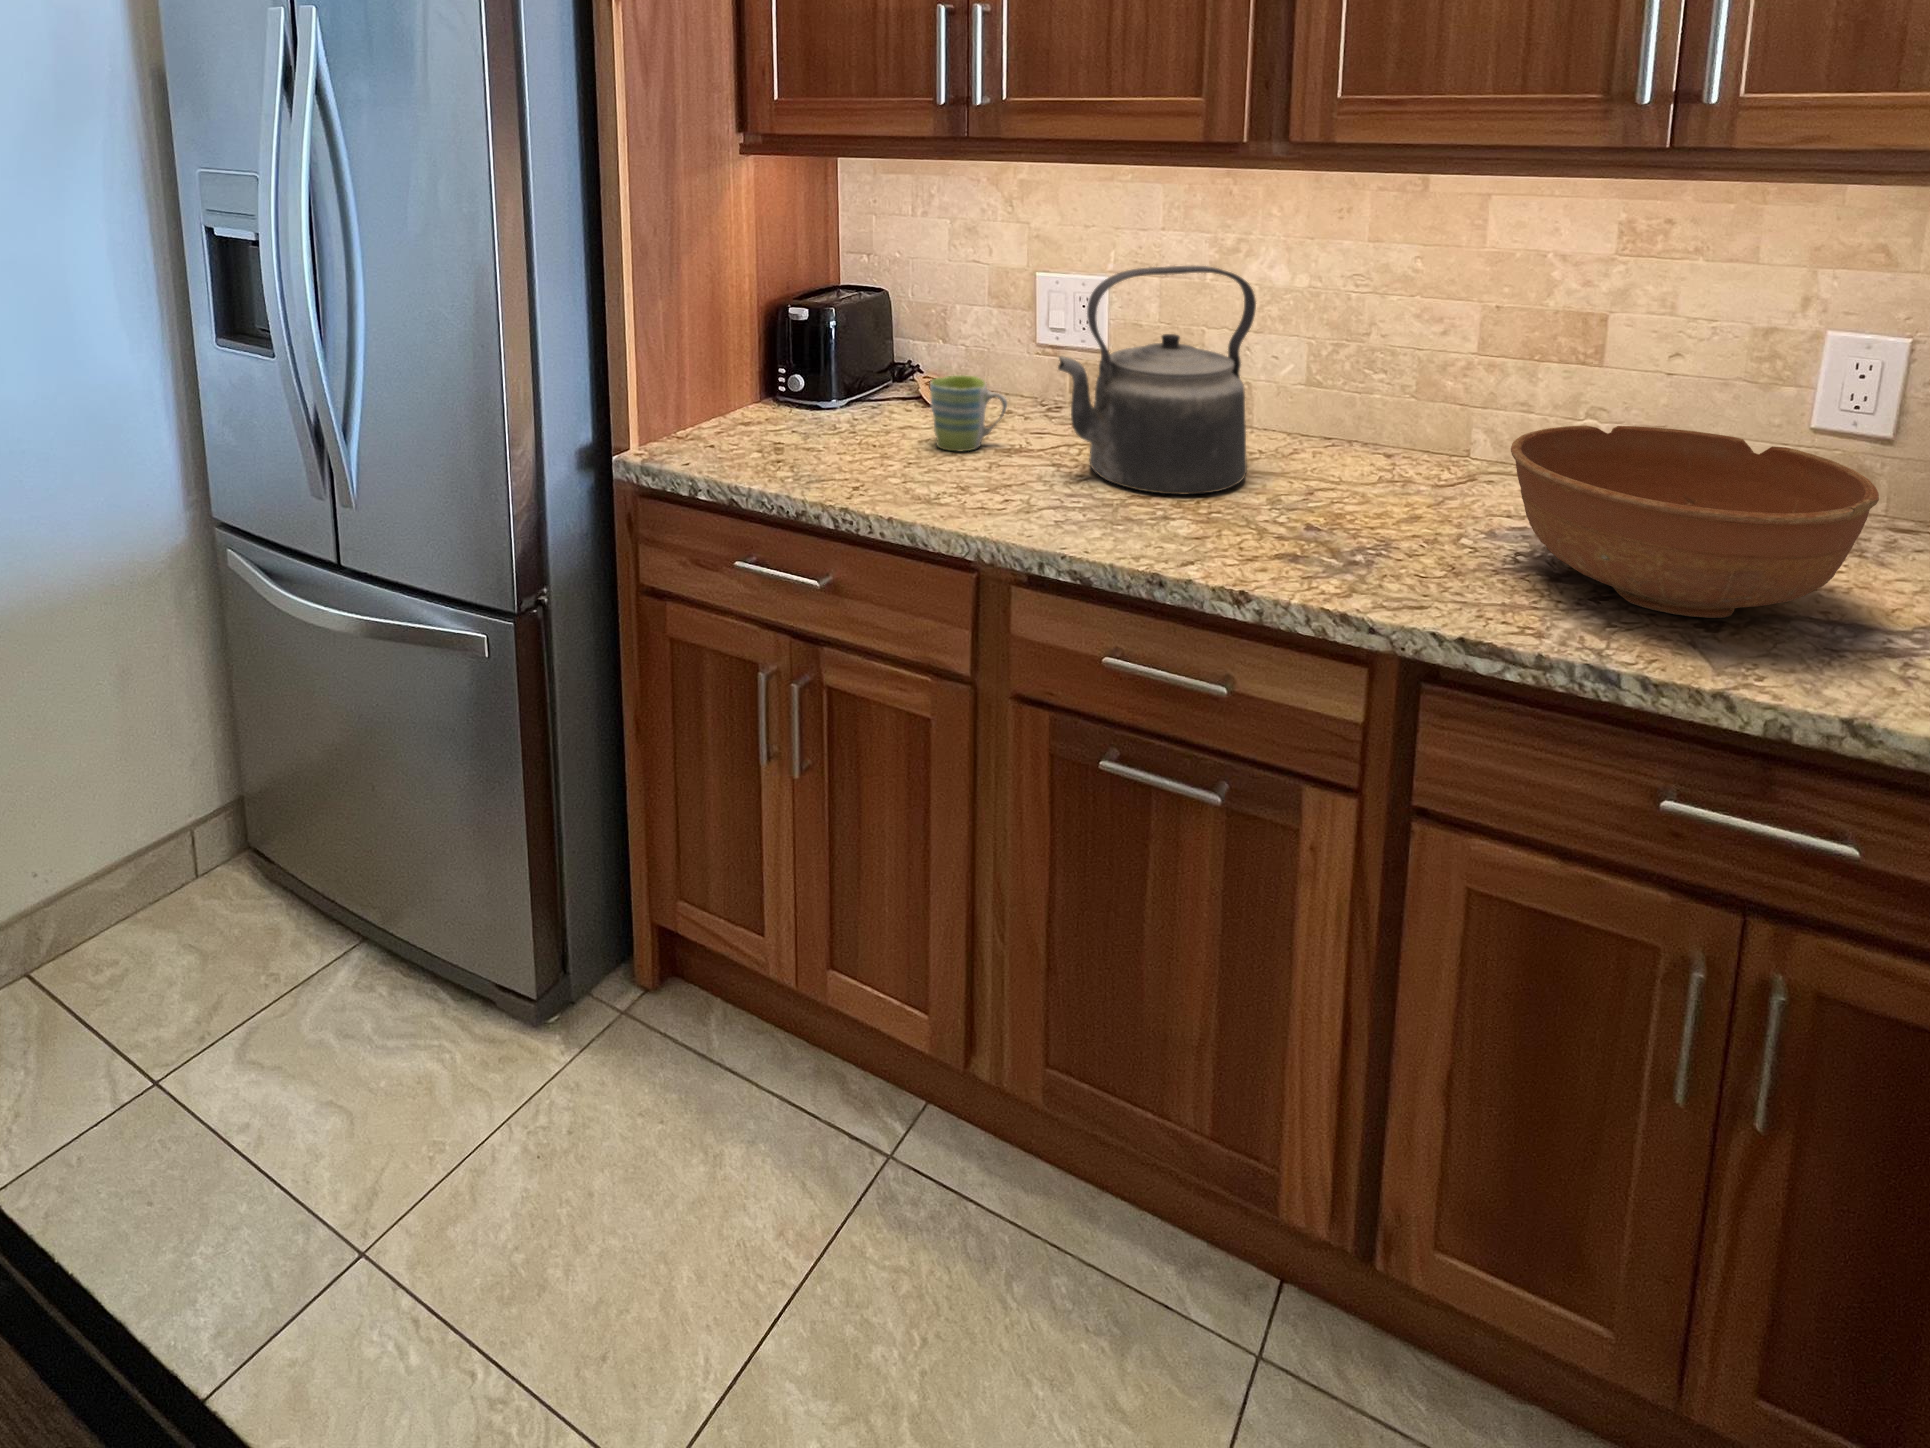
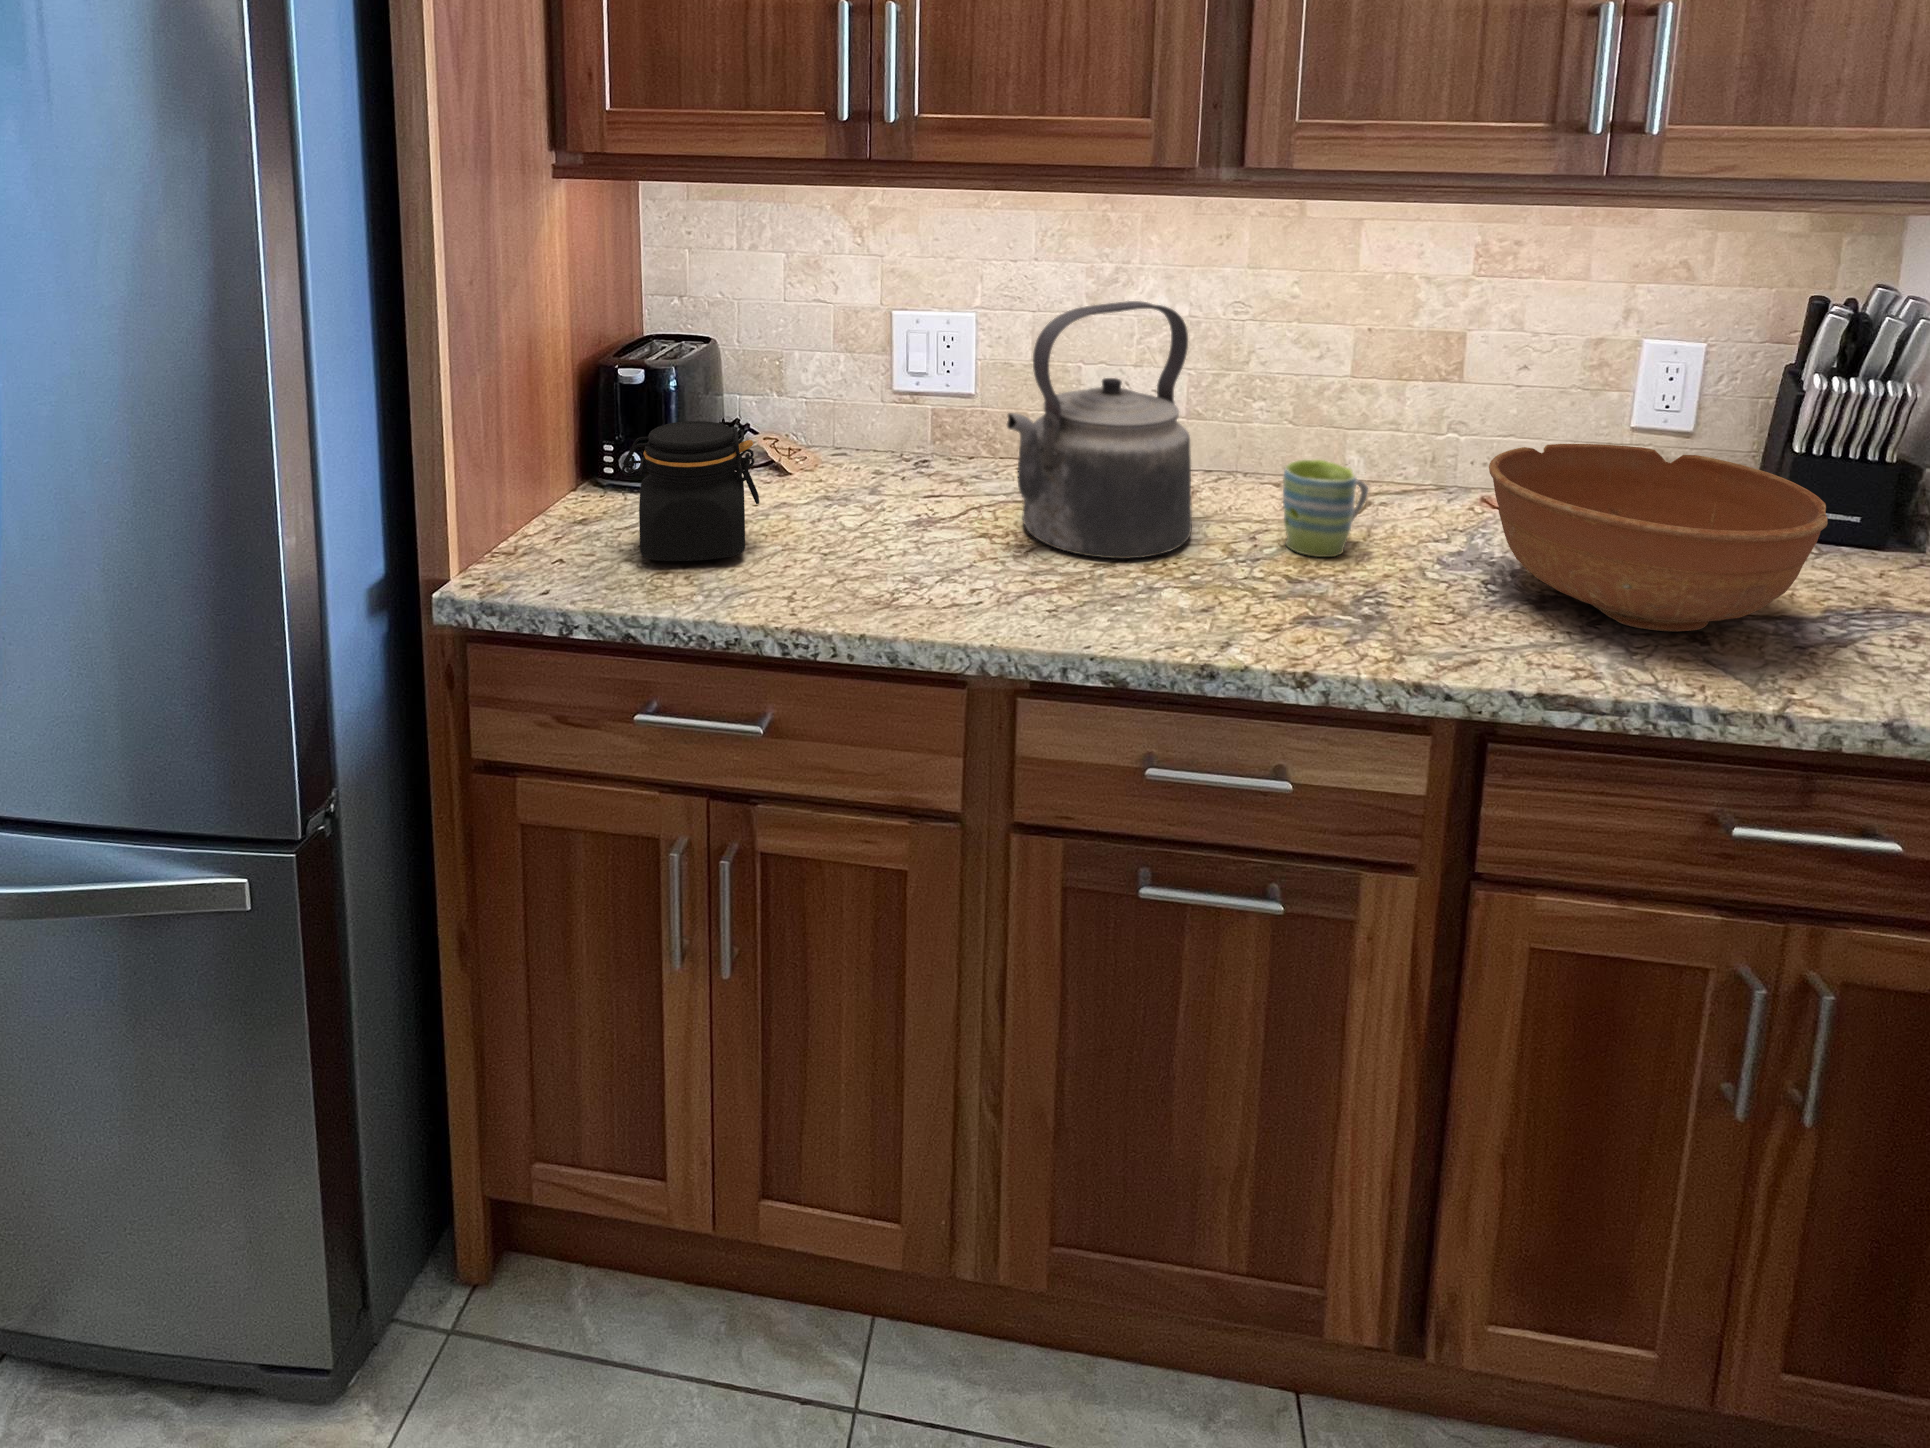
jar: none [755,348,863,456] -> present [622,421,759,561]
mug: present [930,375,1007,451] -> present [1283,460,1368,557]

